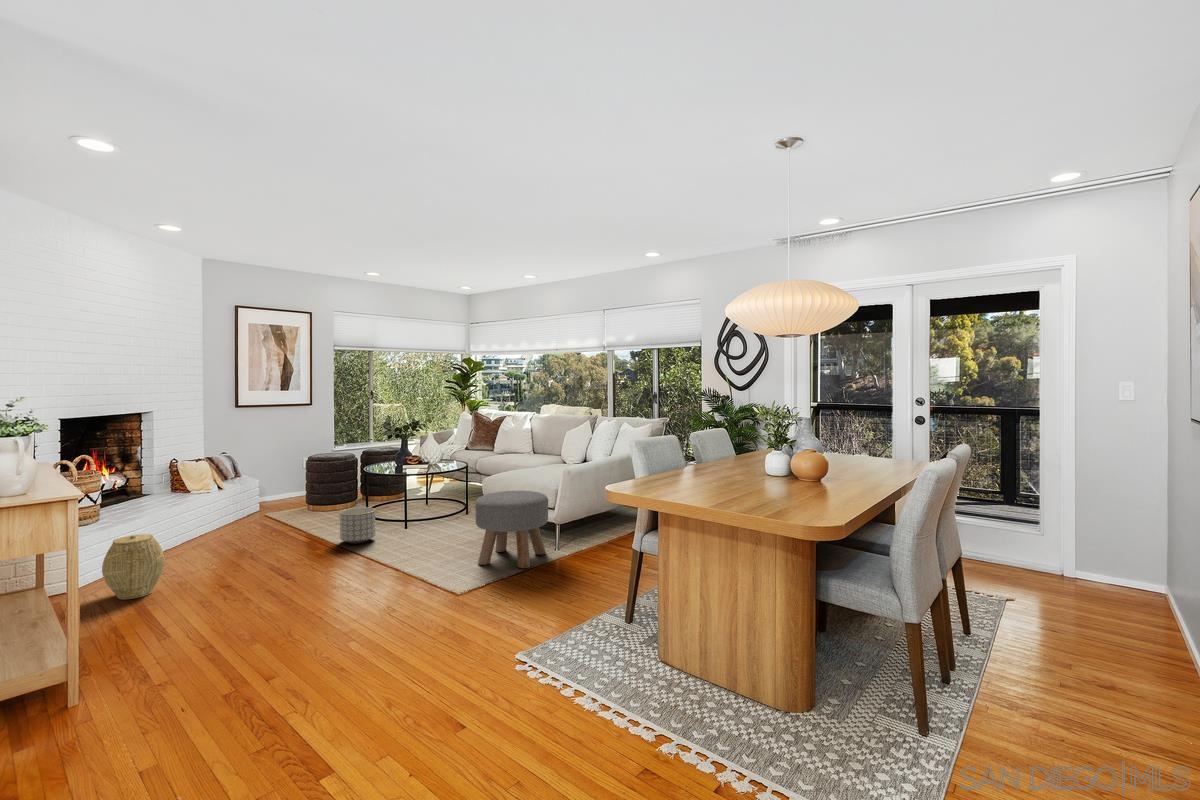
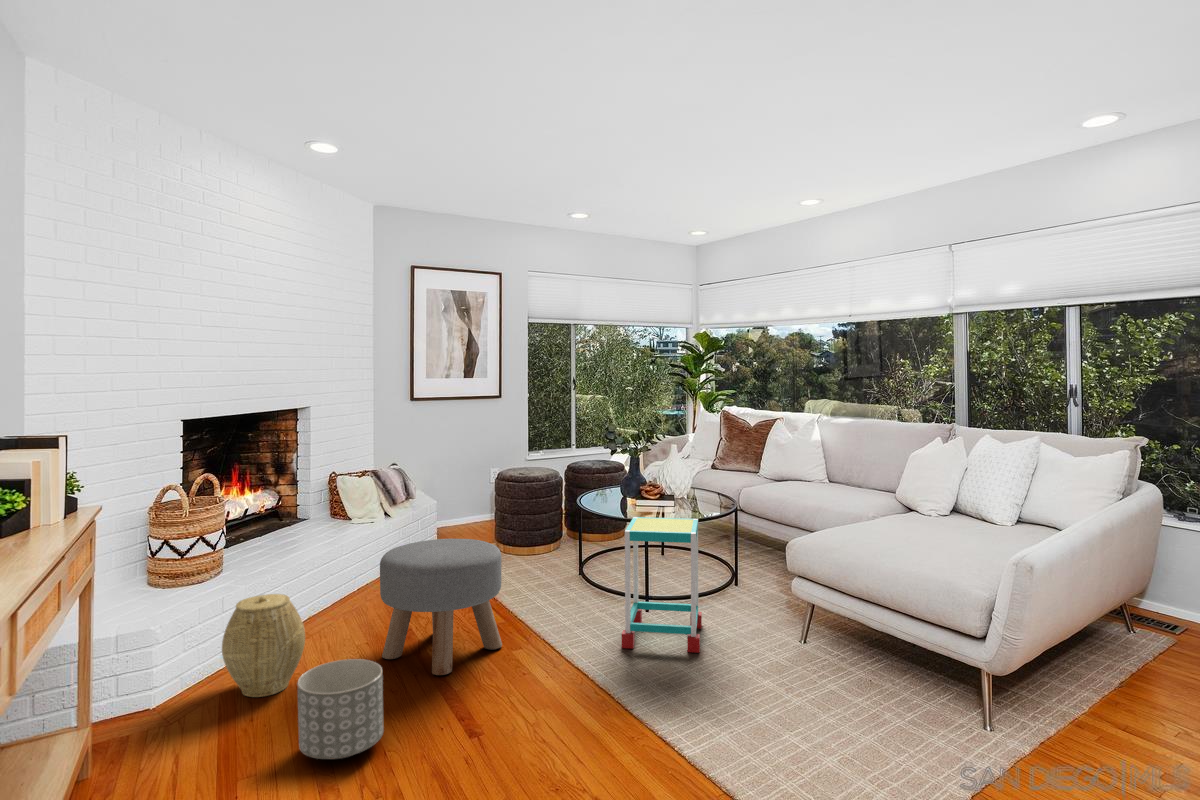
side table: none [386,476,440,553] -> present [622,517,702,653]
ottoman: present [475,491,548,568] -> present [380,539,502,675]
planter: present [339,507,375,544] -> present [297,659,384,759]

